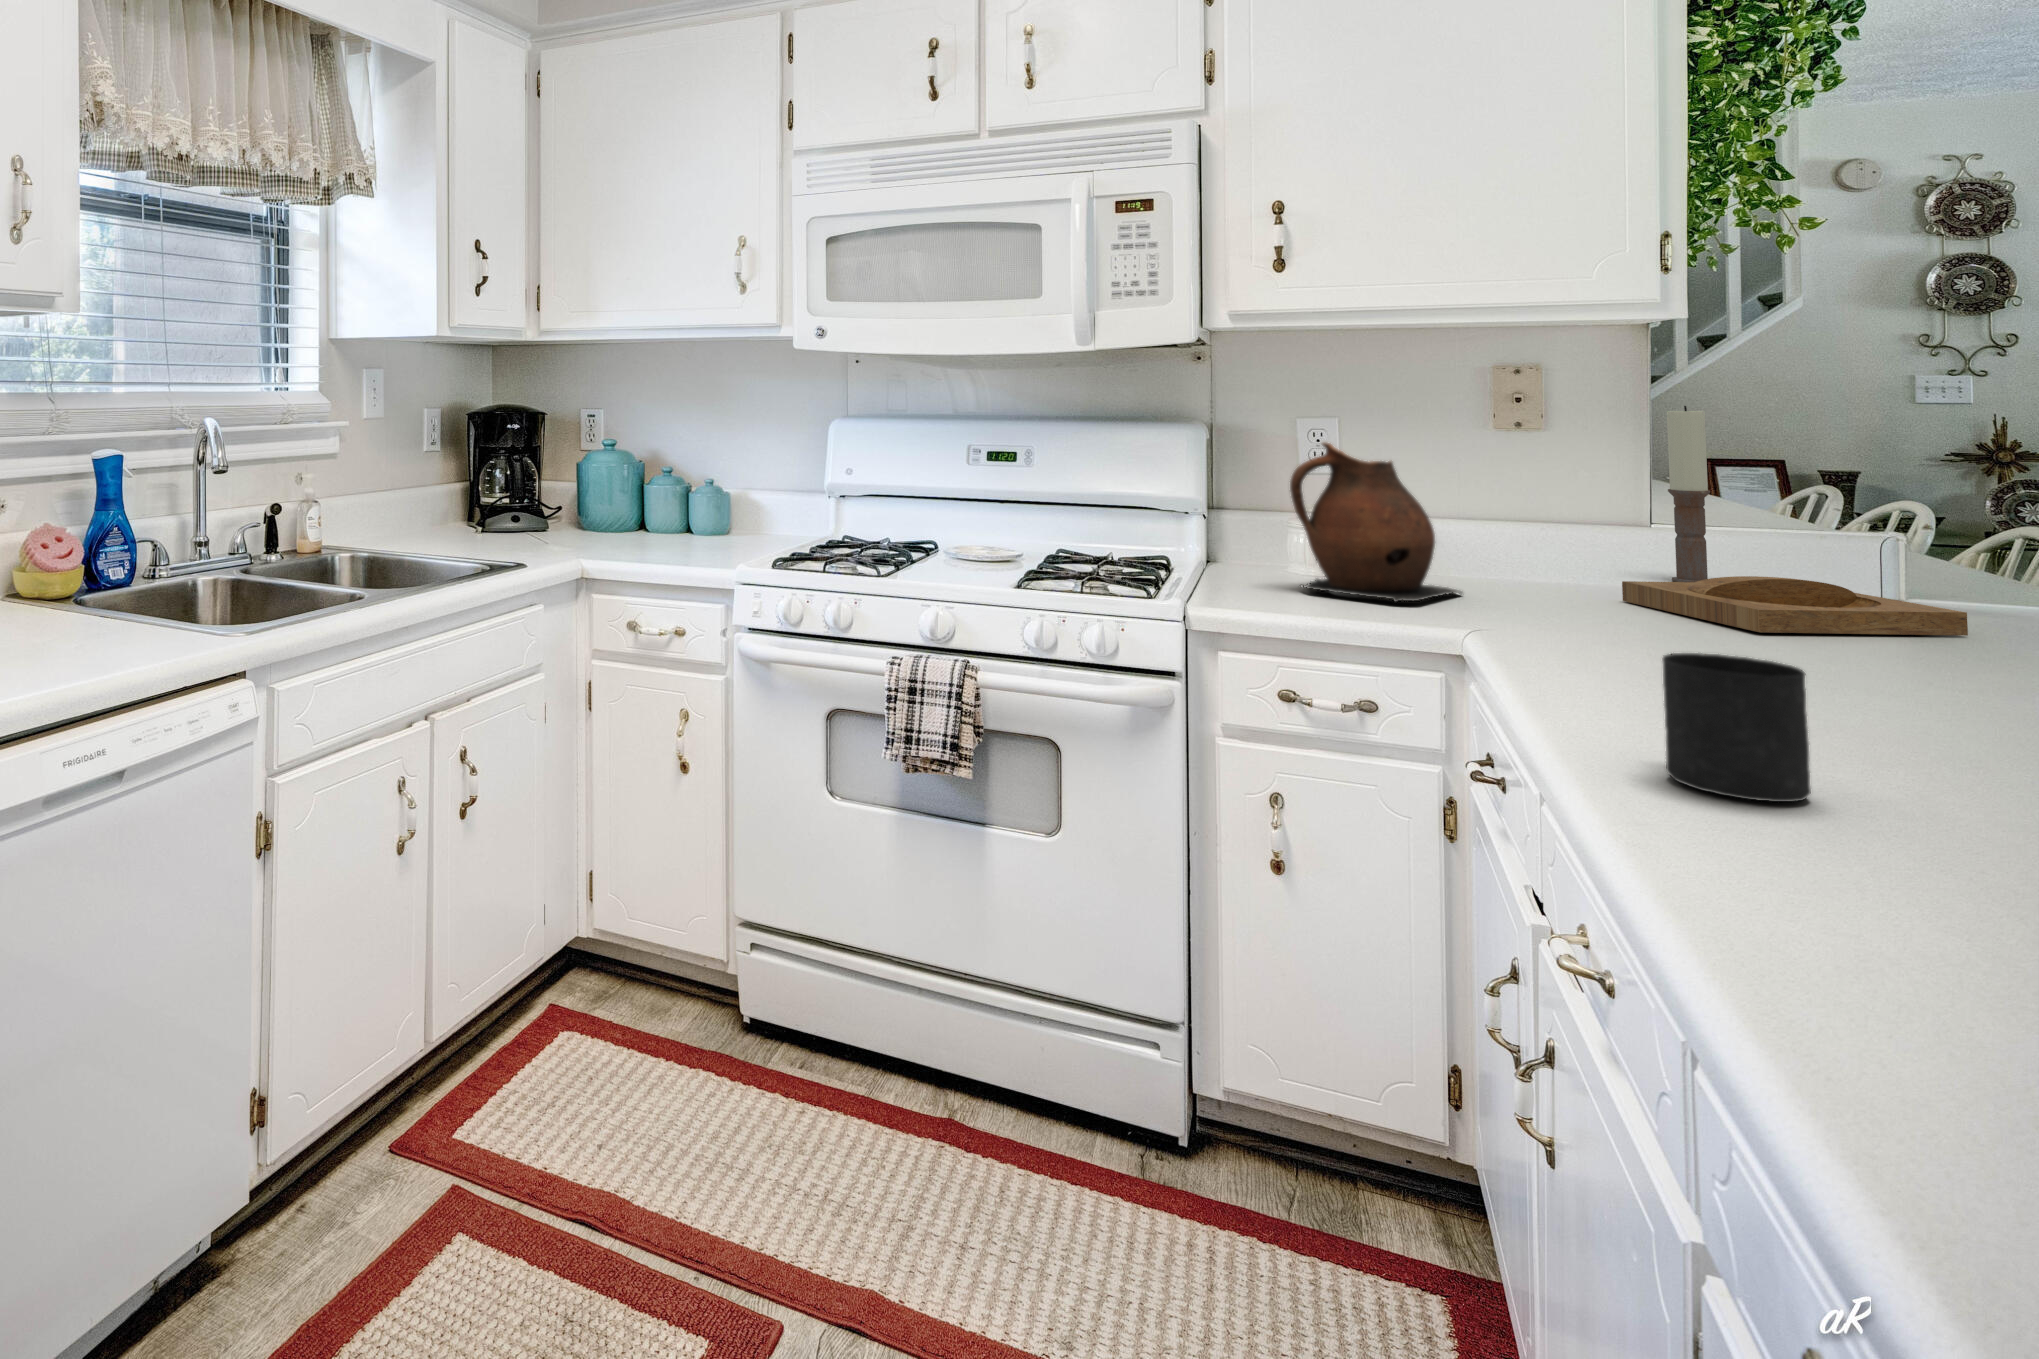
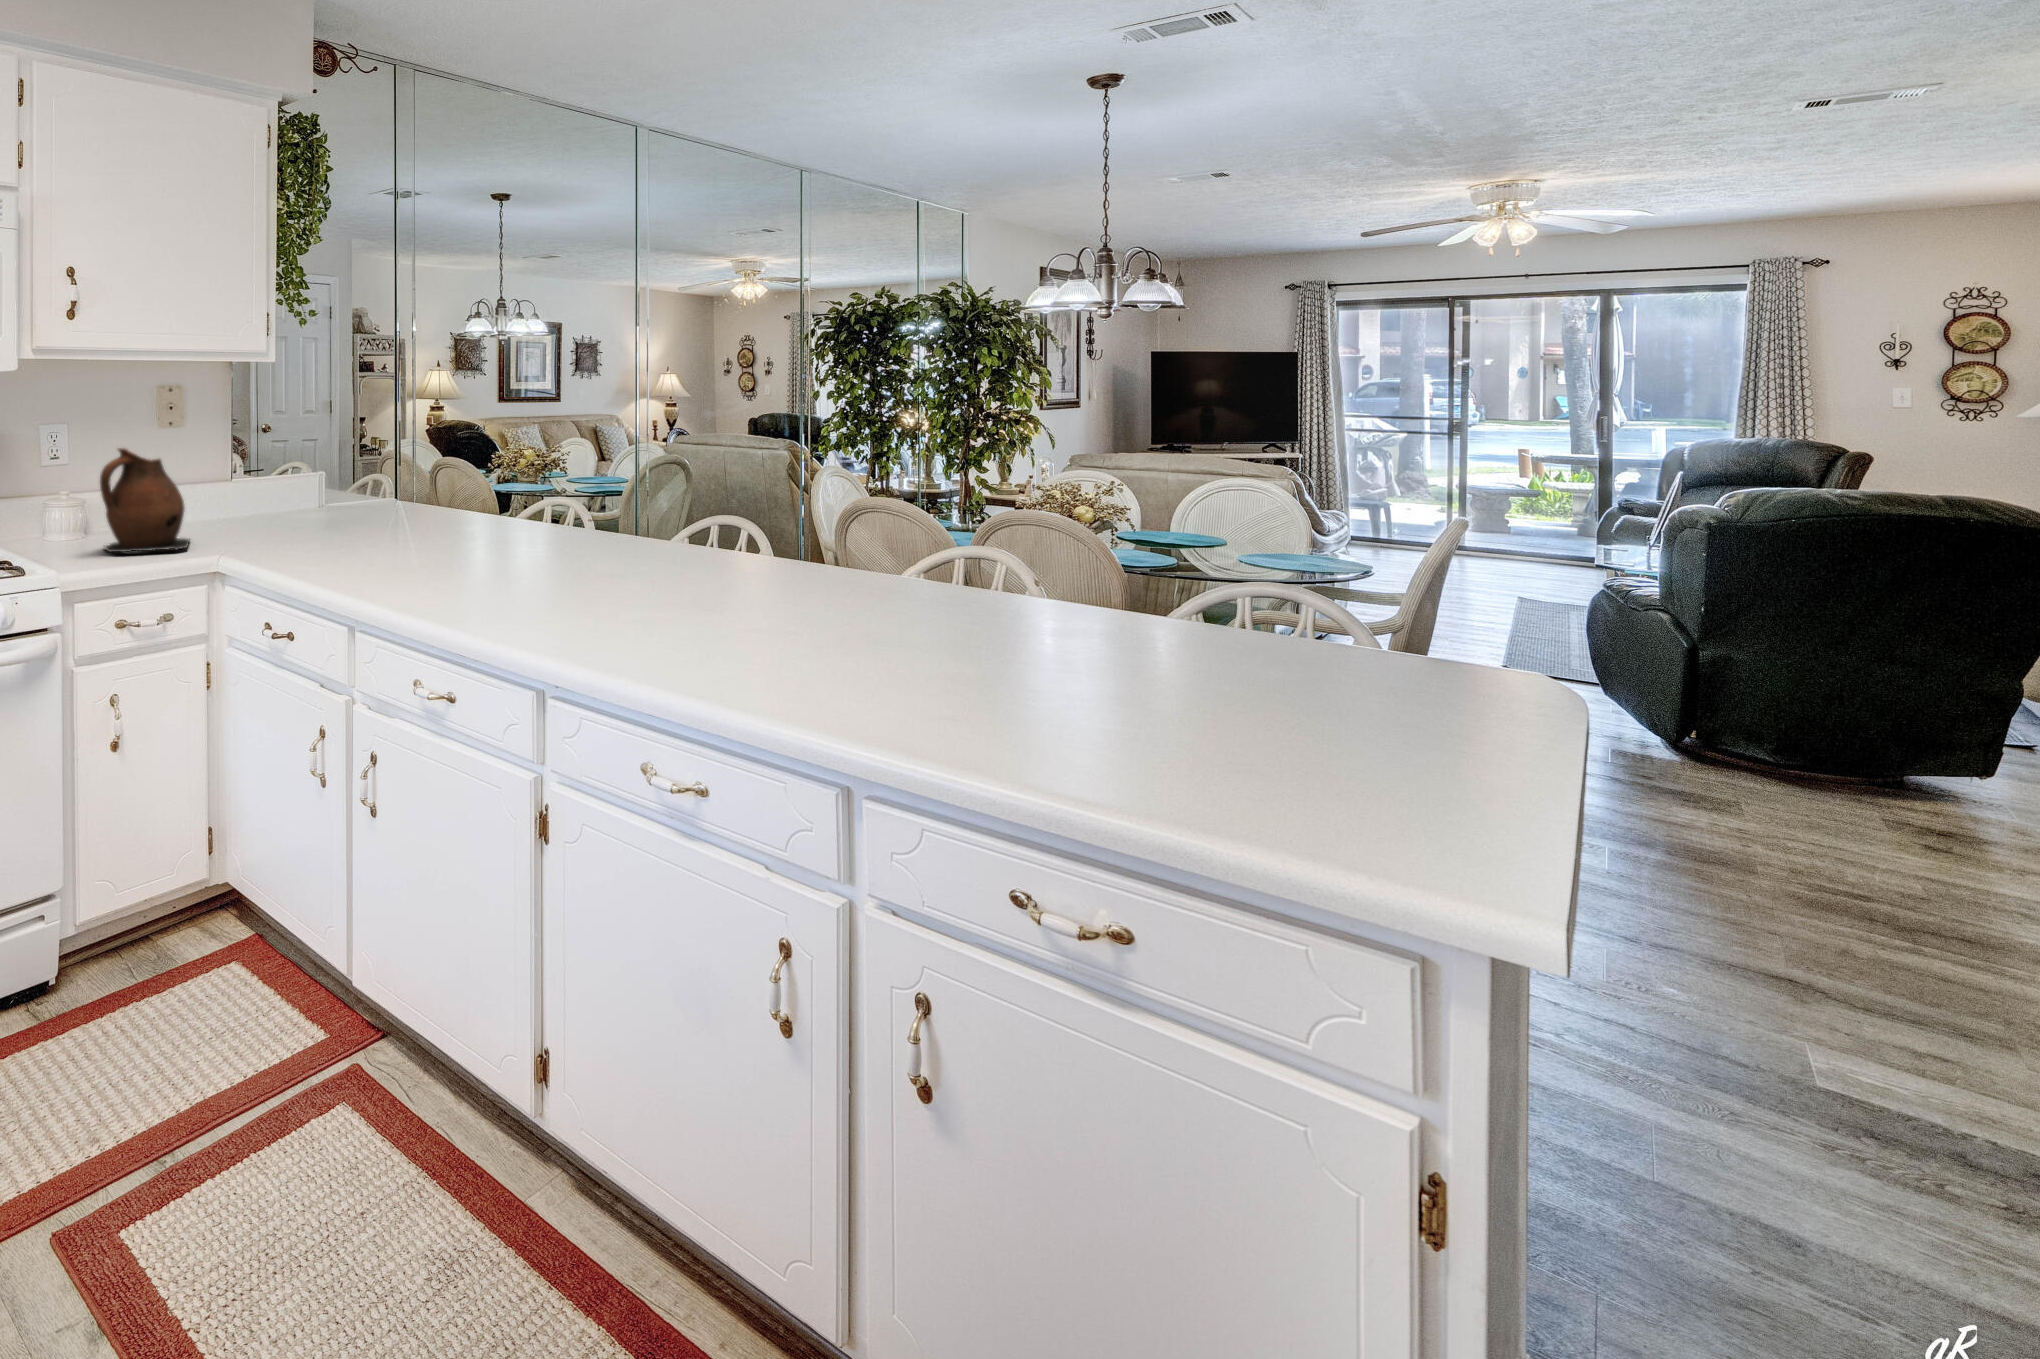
candle: present [1667,406,1710,582] -> none [251,416,269,518]
tray: present [1622,576,1968,636] -> none [258,507,387,535]
mug: present [1663,653,1811,802] -> none [421,535,476,597]

